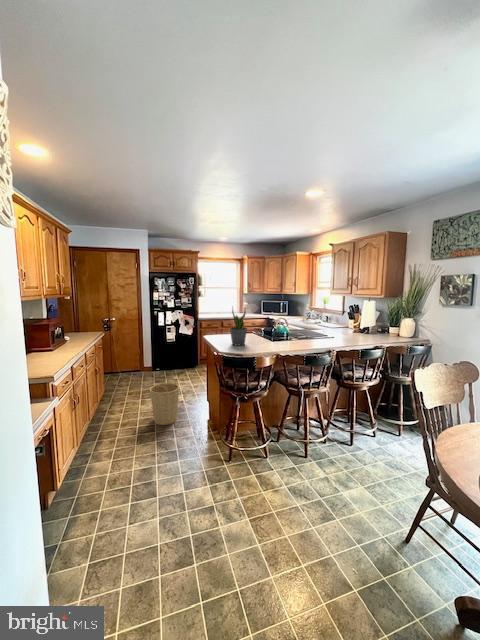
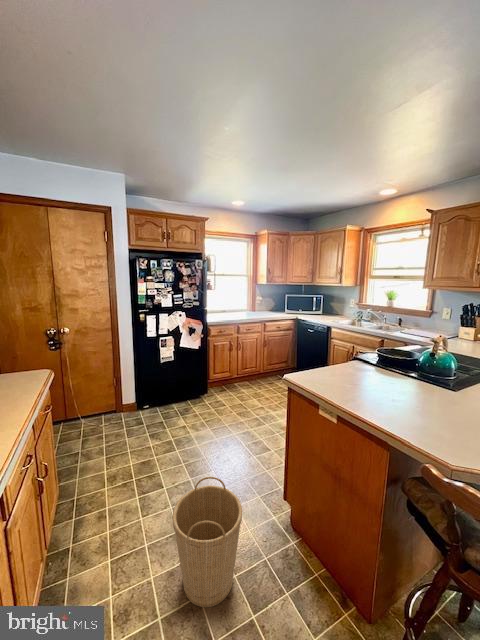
potted plant: present [230,309,247,346] -> none [387,319,445,421]

